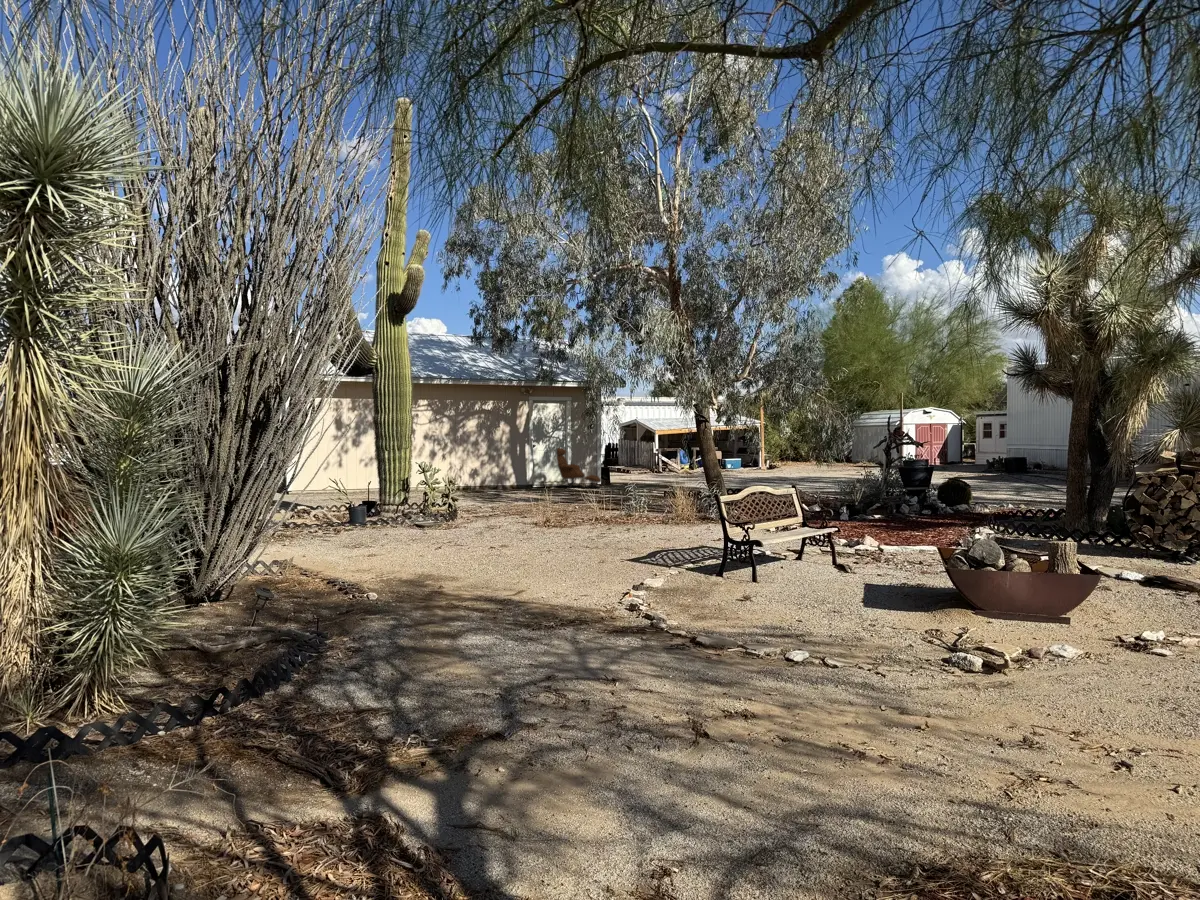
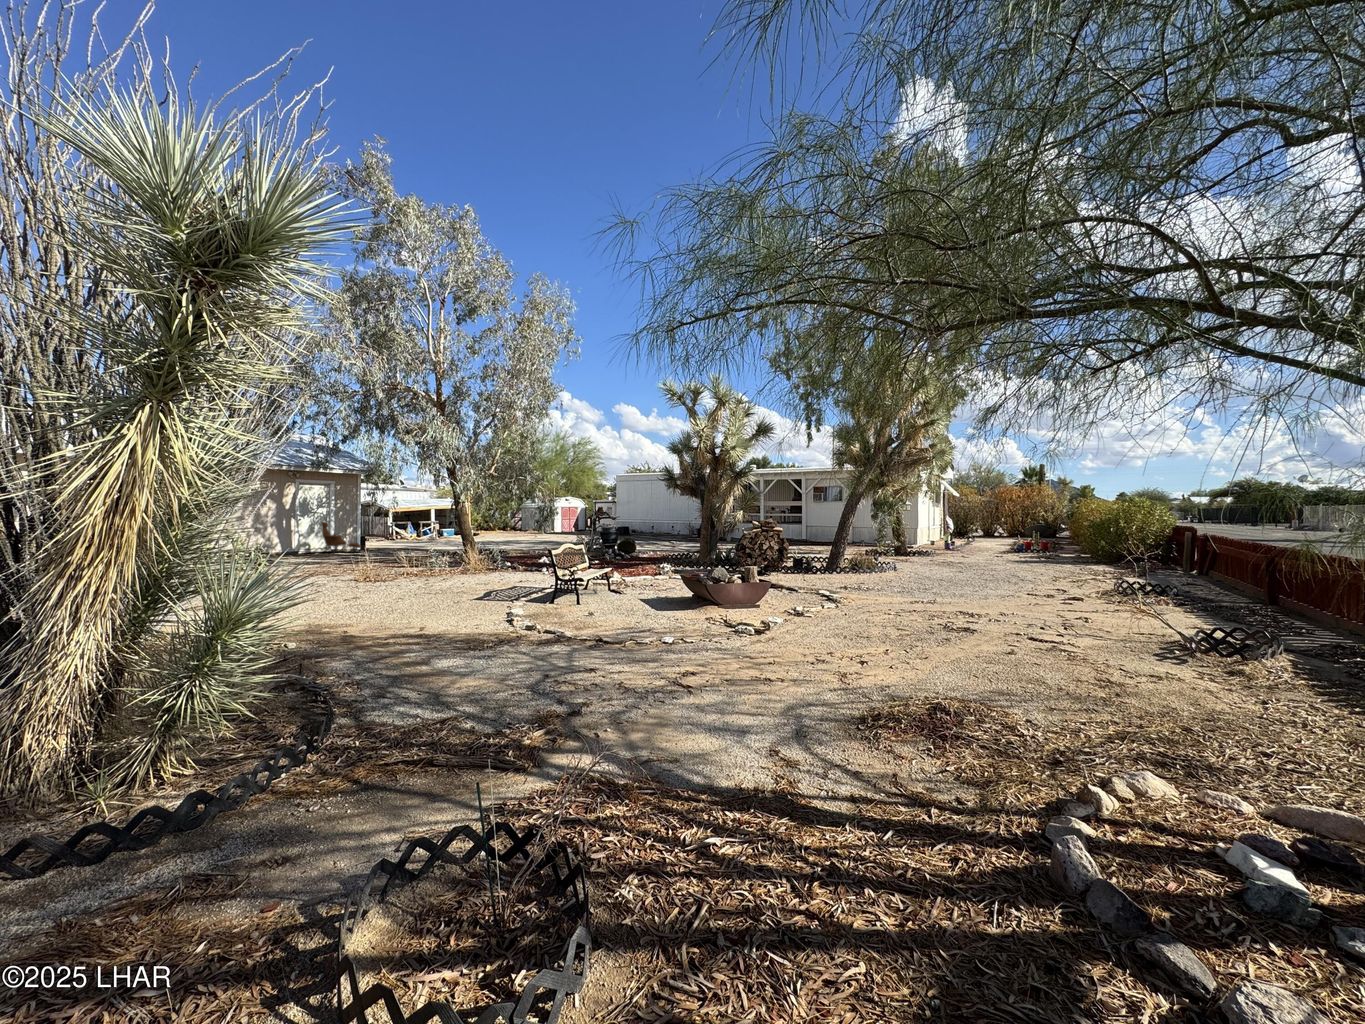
side table: none [761,504,817,569] -> present [563,552,598,594]

